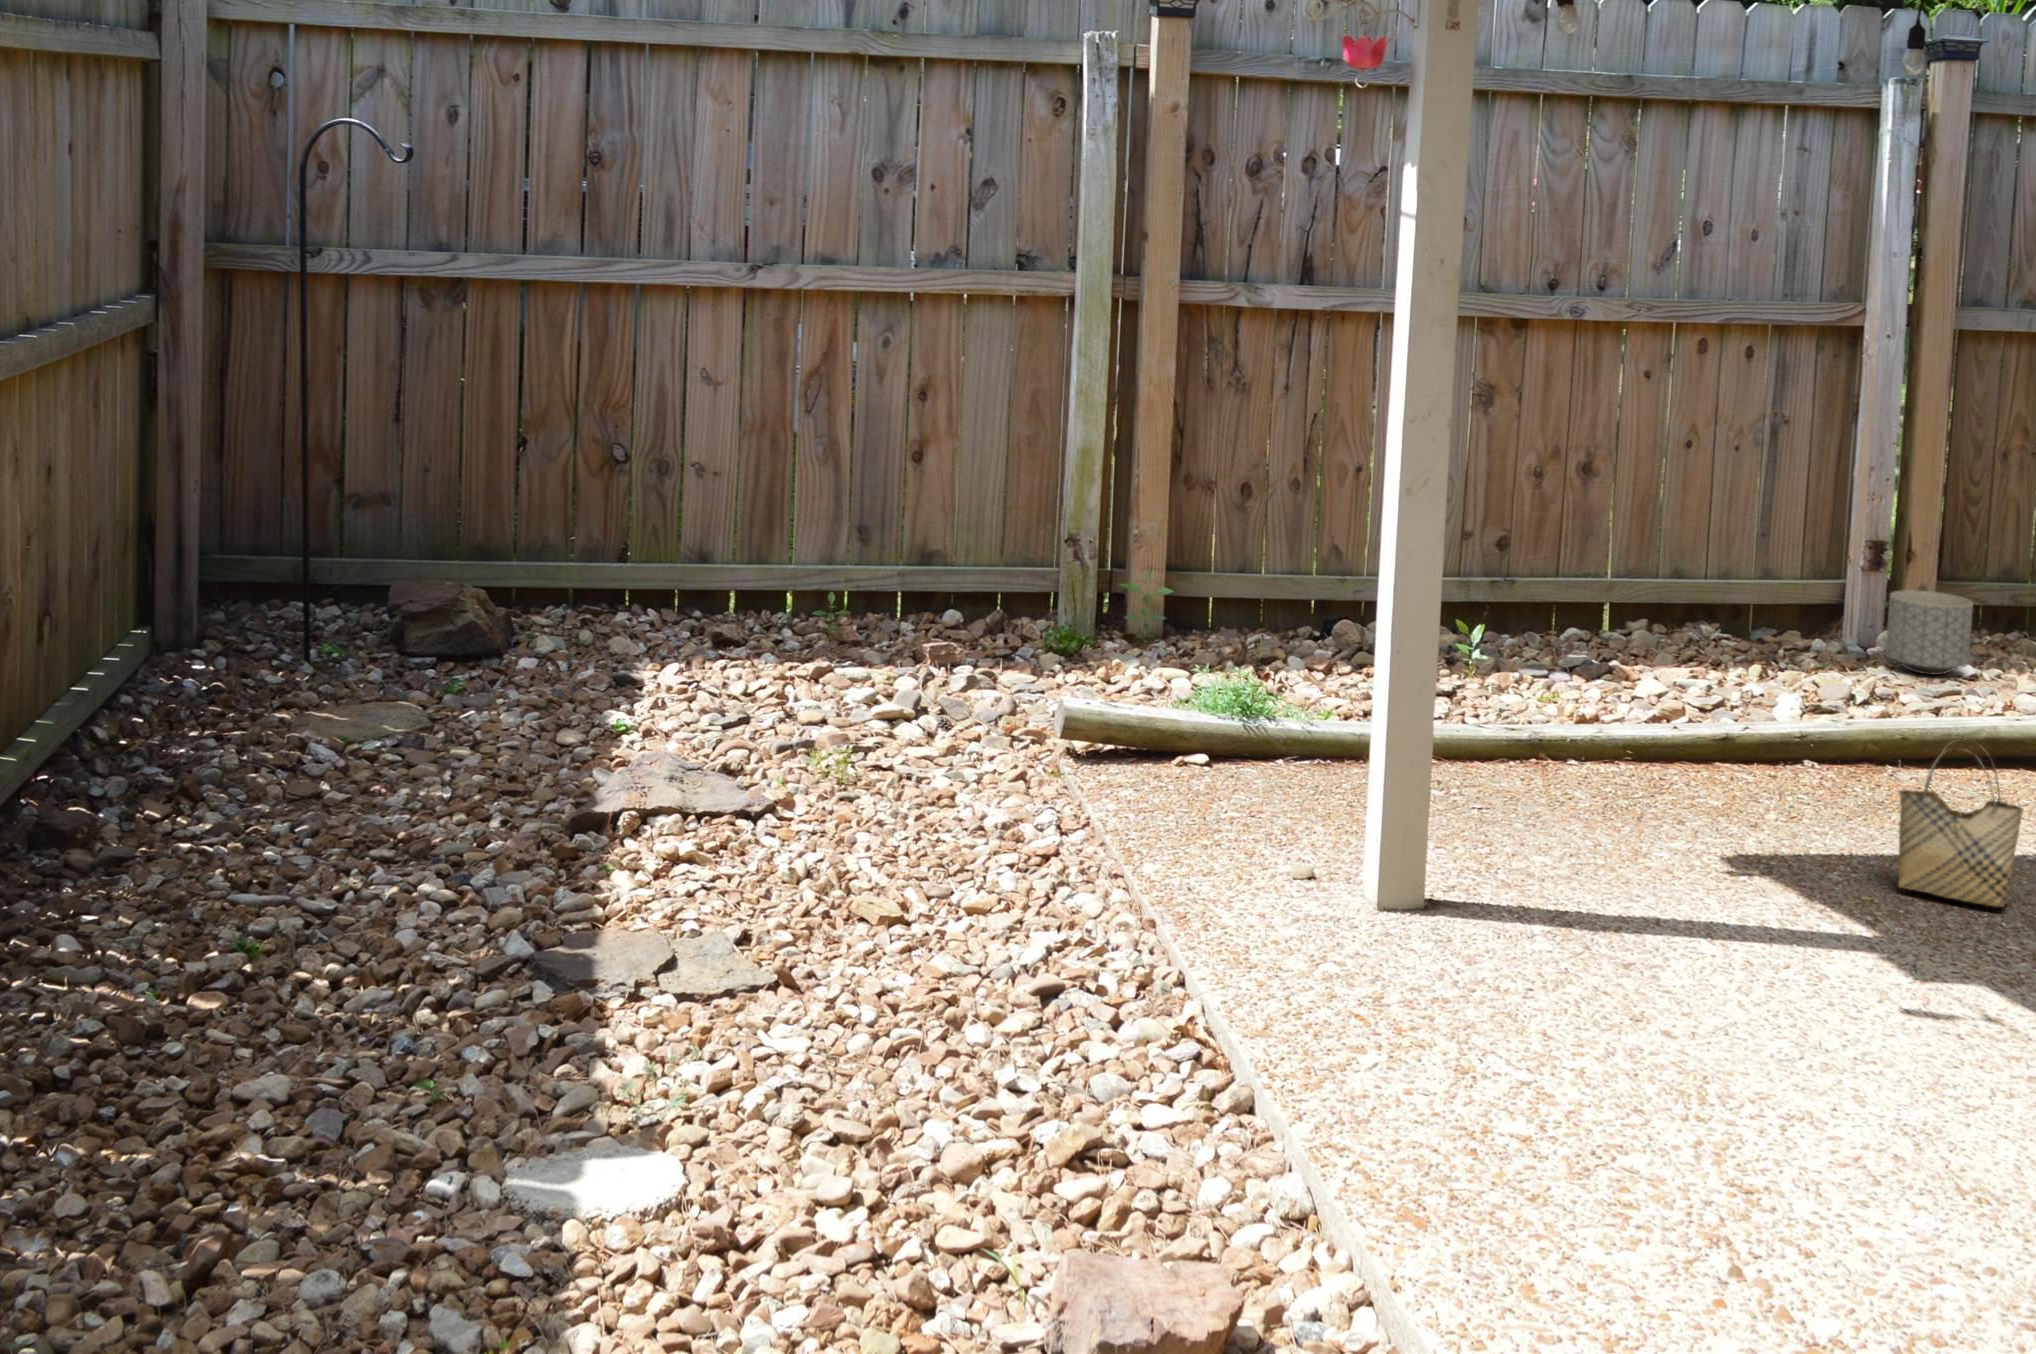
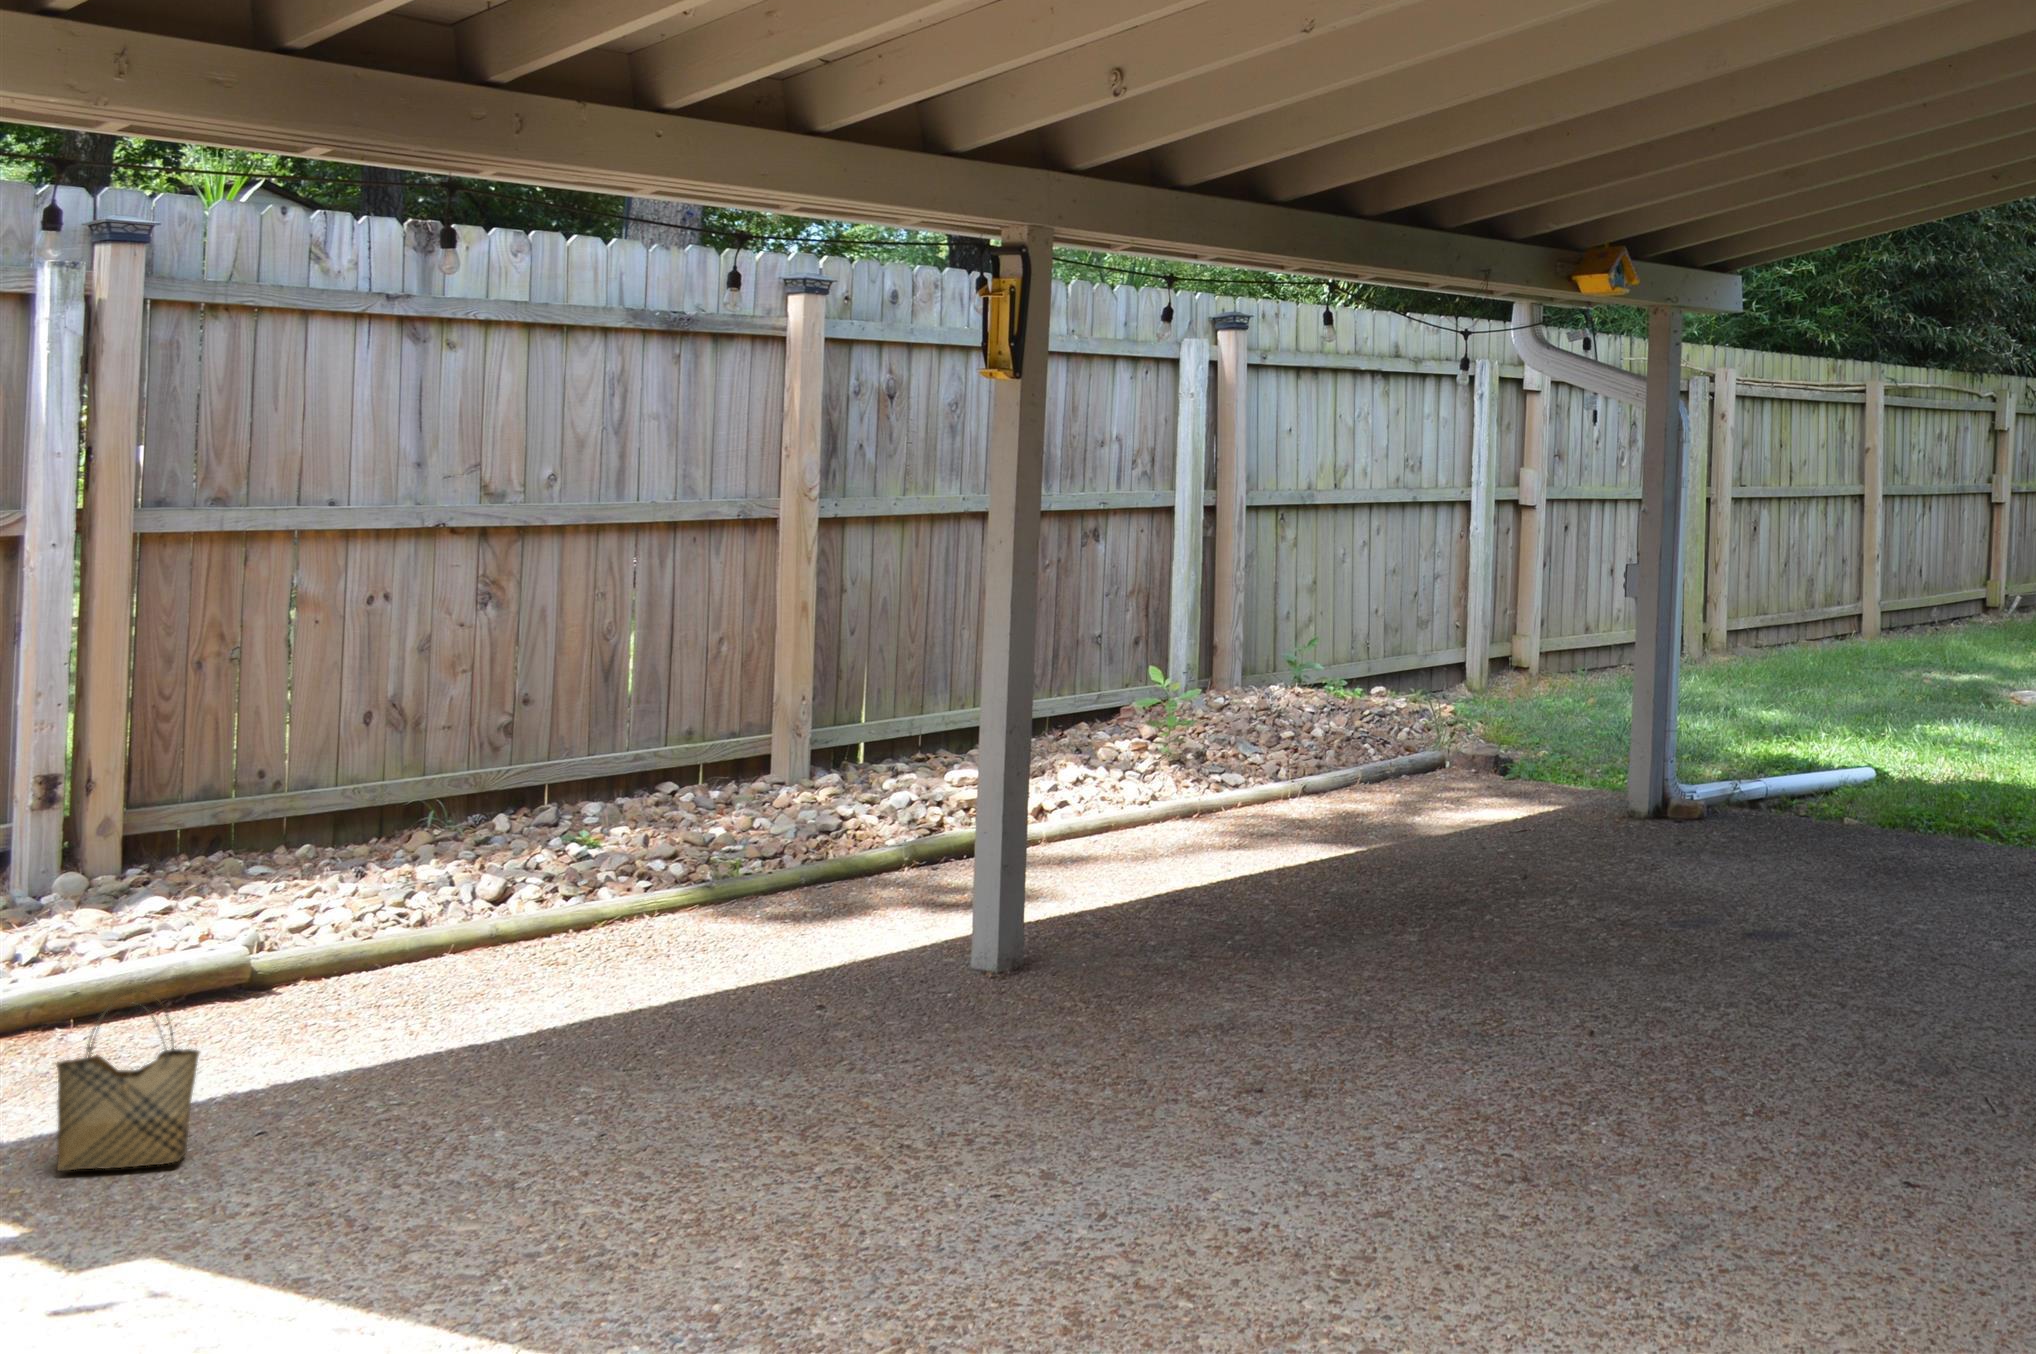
planter: present [1886,590,1973,675] -> none [62,827,166,922]

